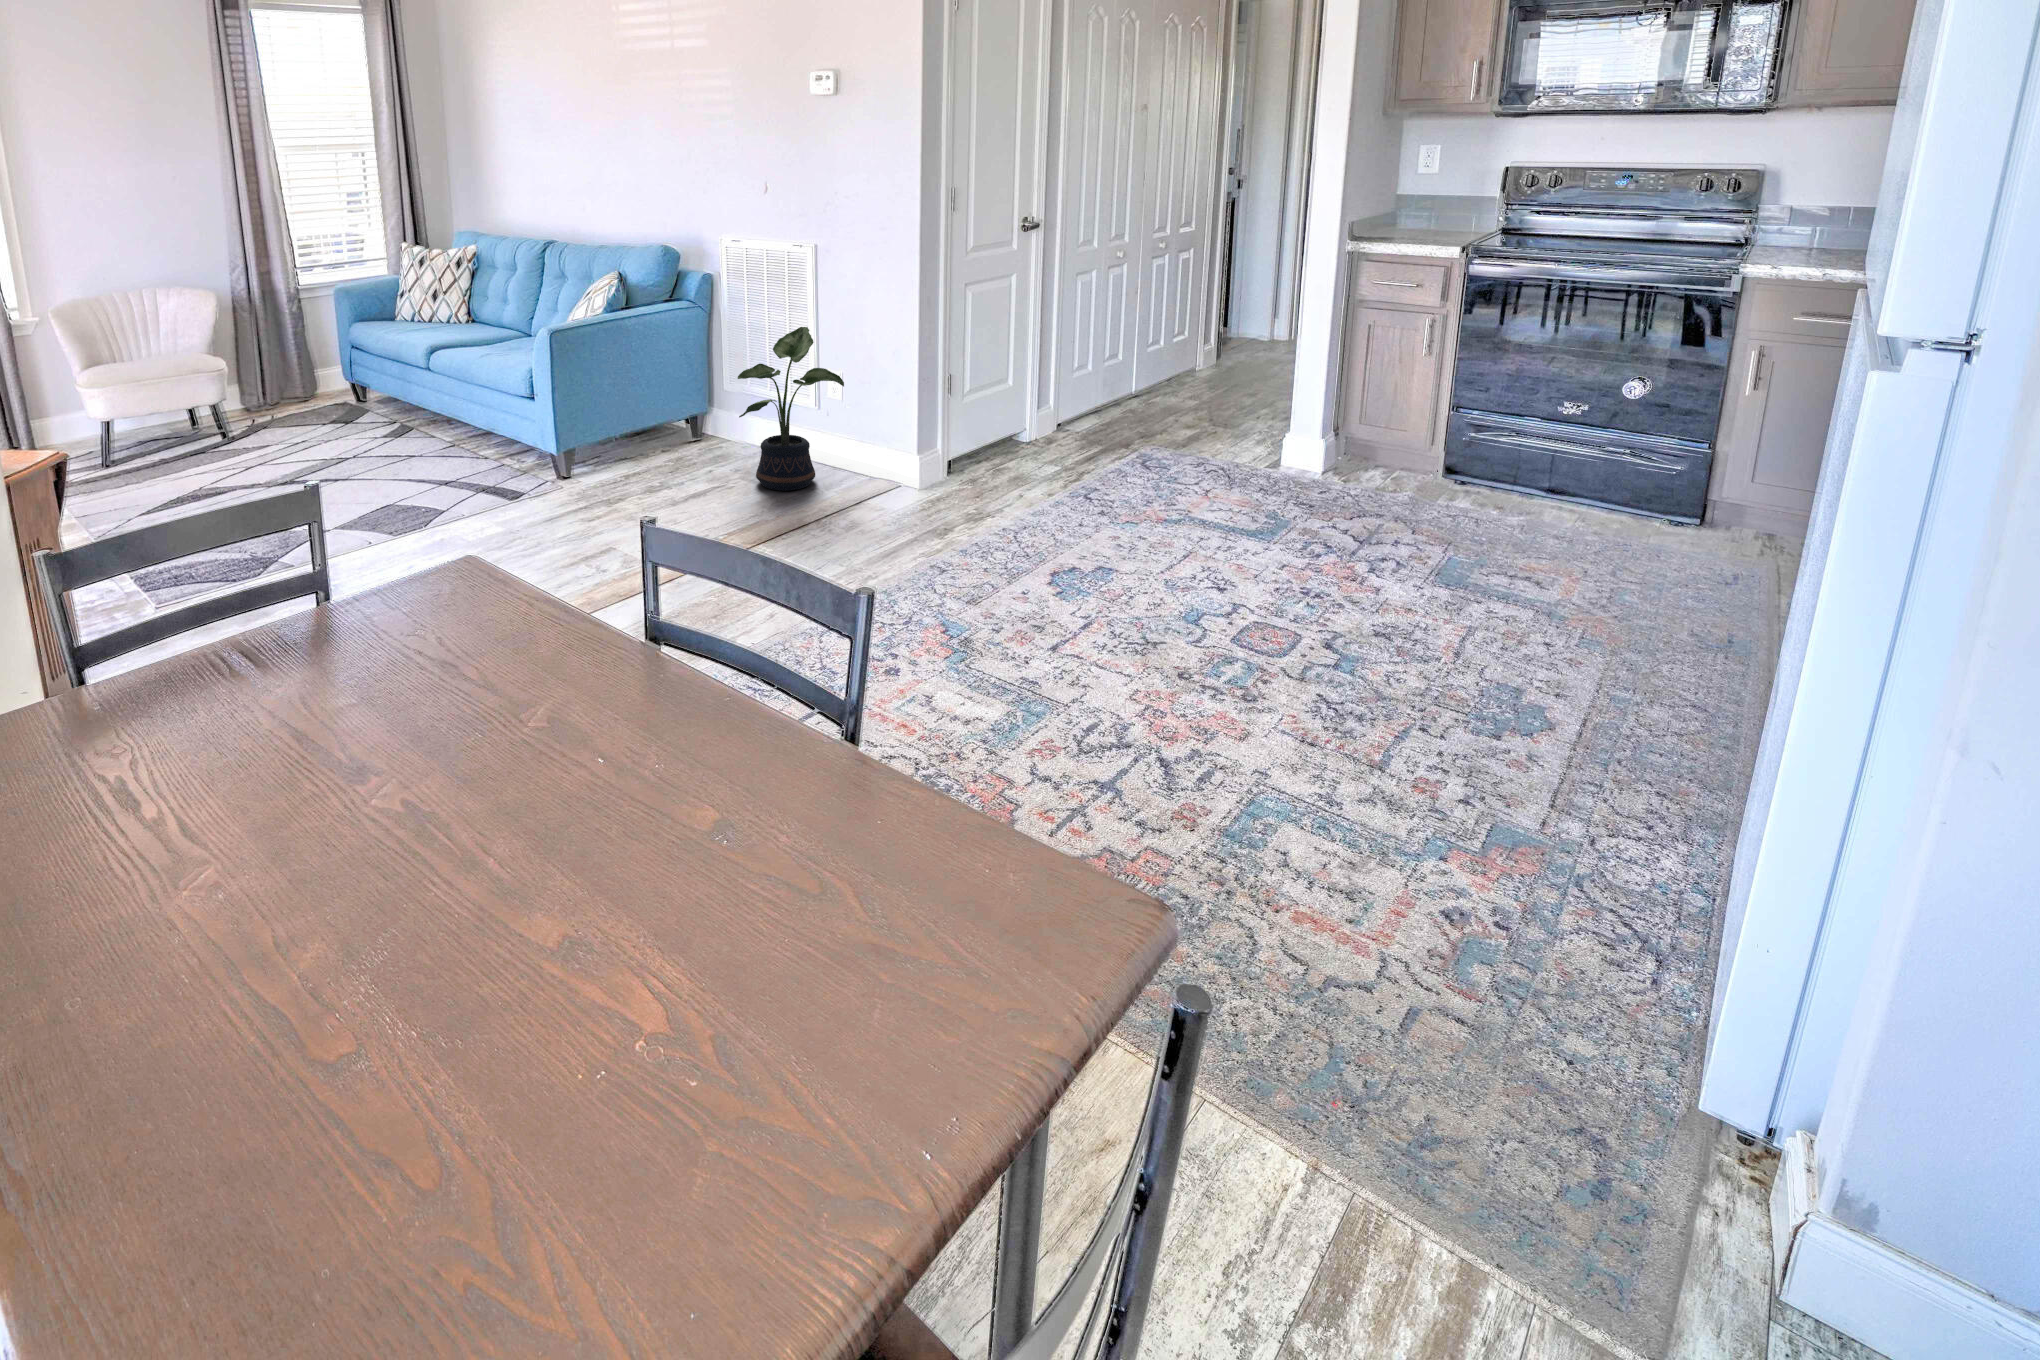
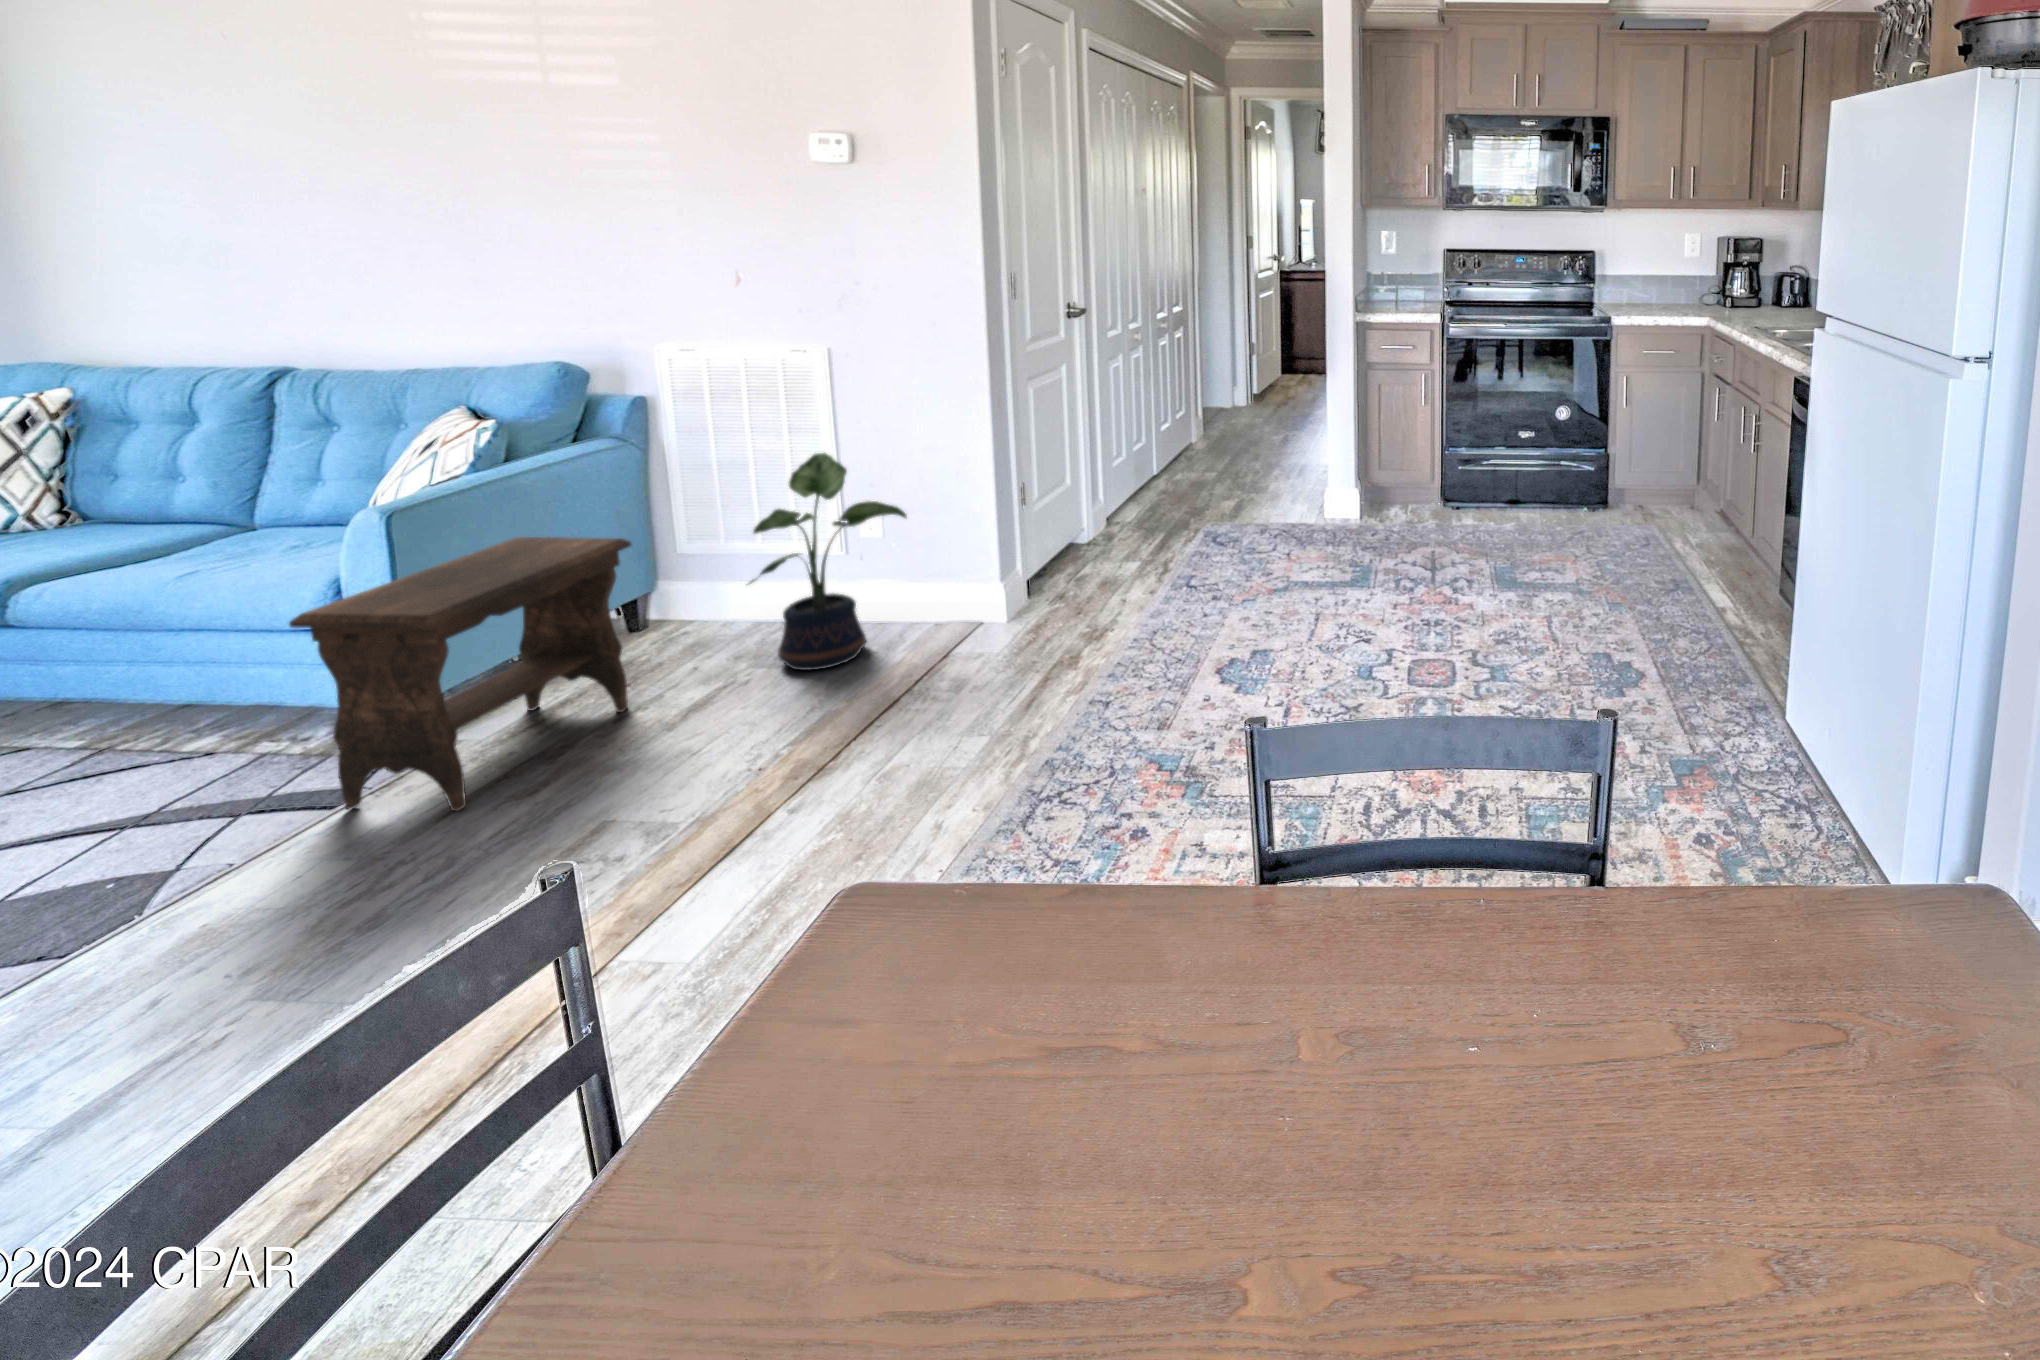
footstool: none [496,358,672,520] -> present [289,537,631,811]

